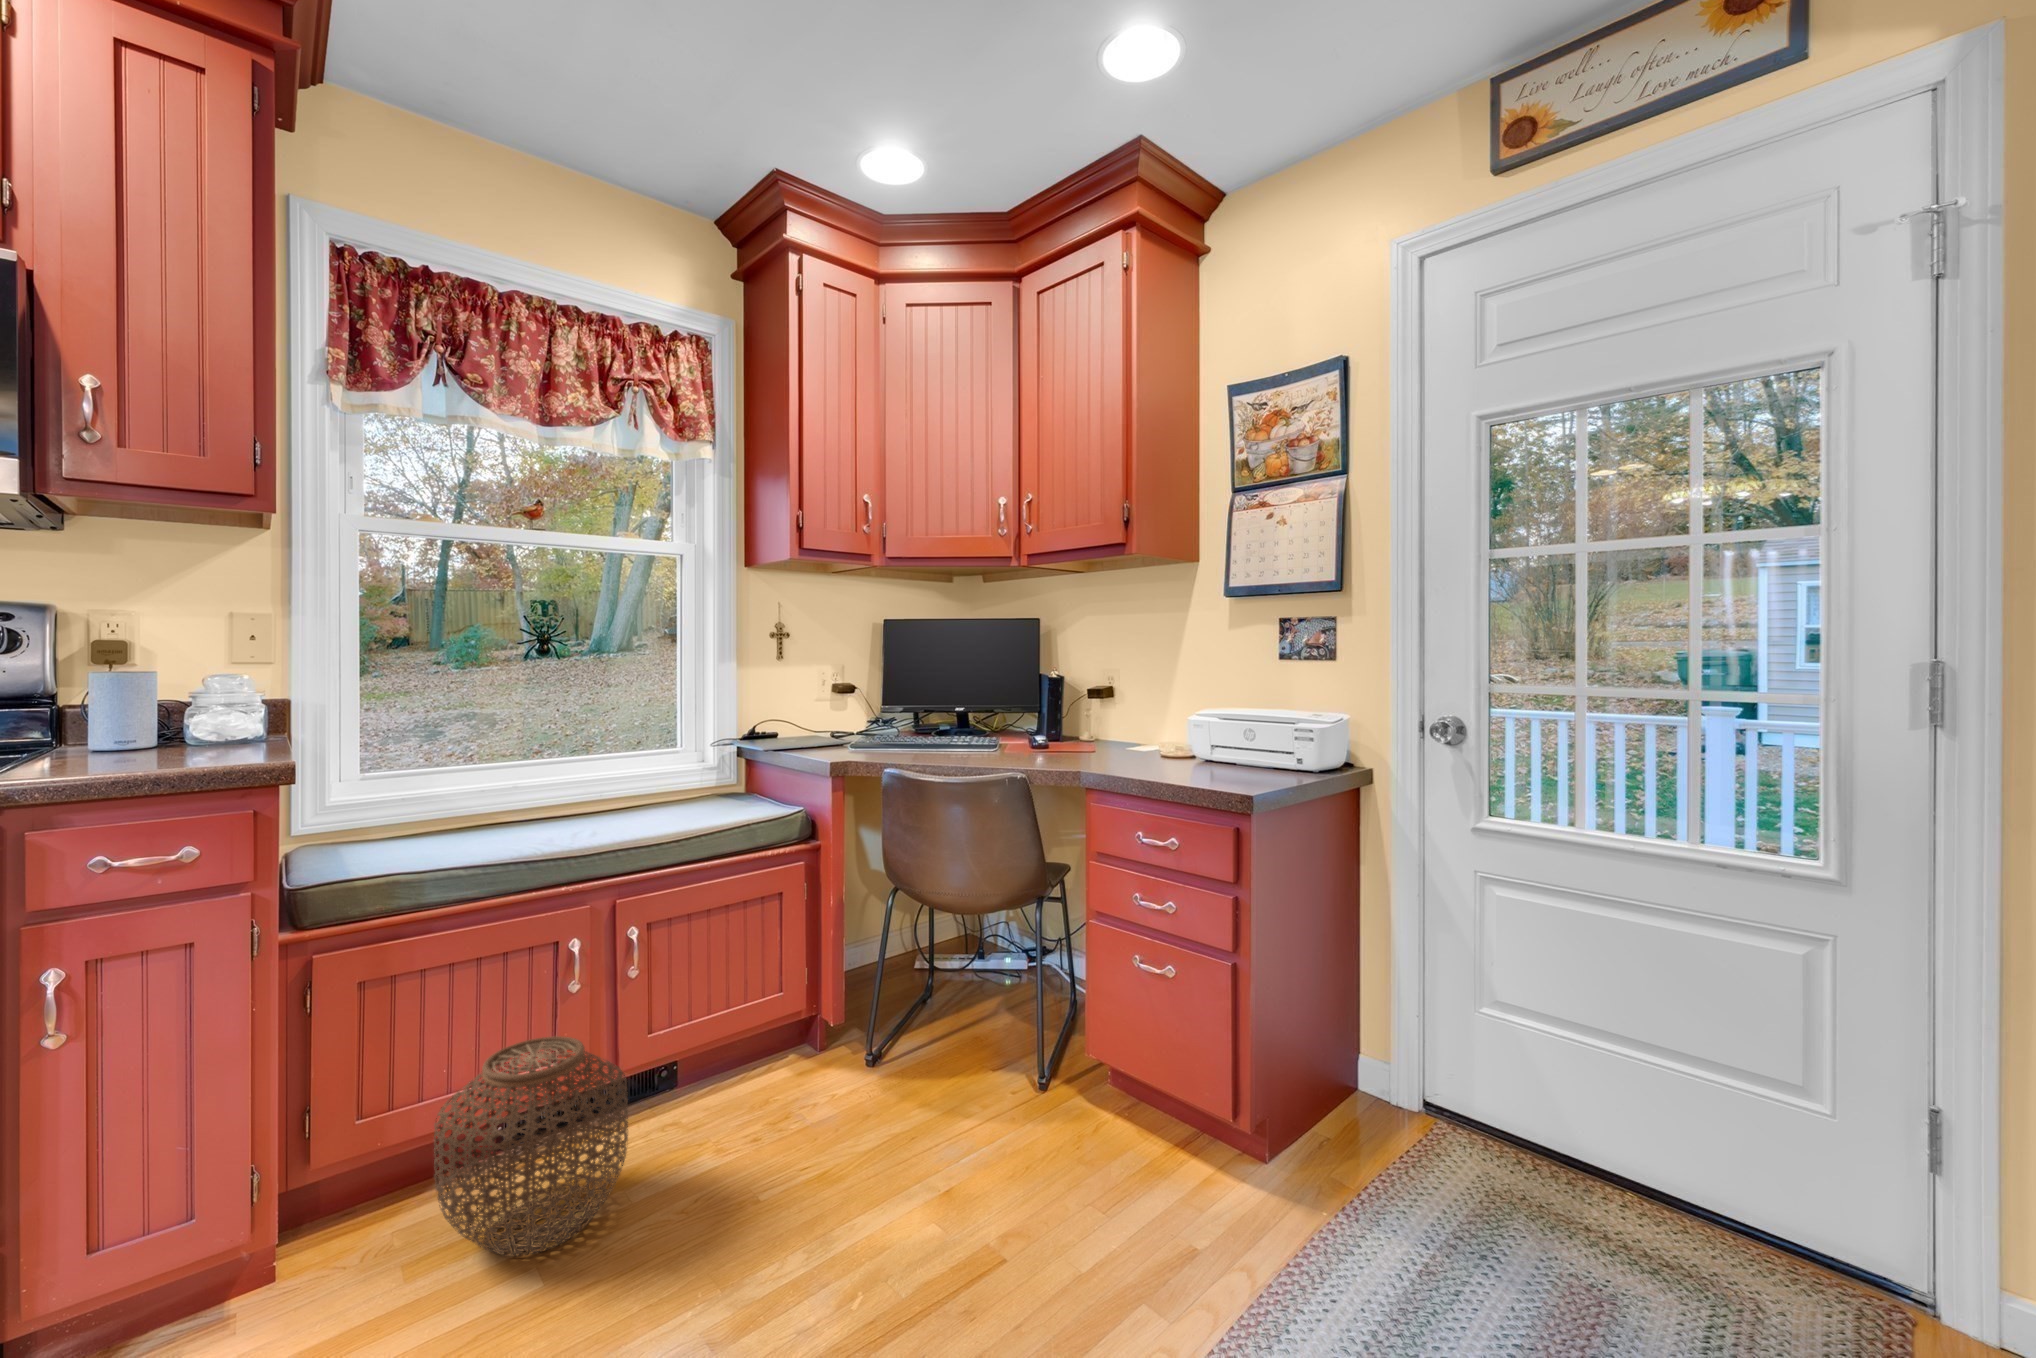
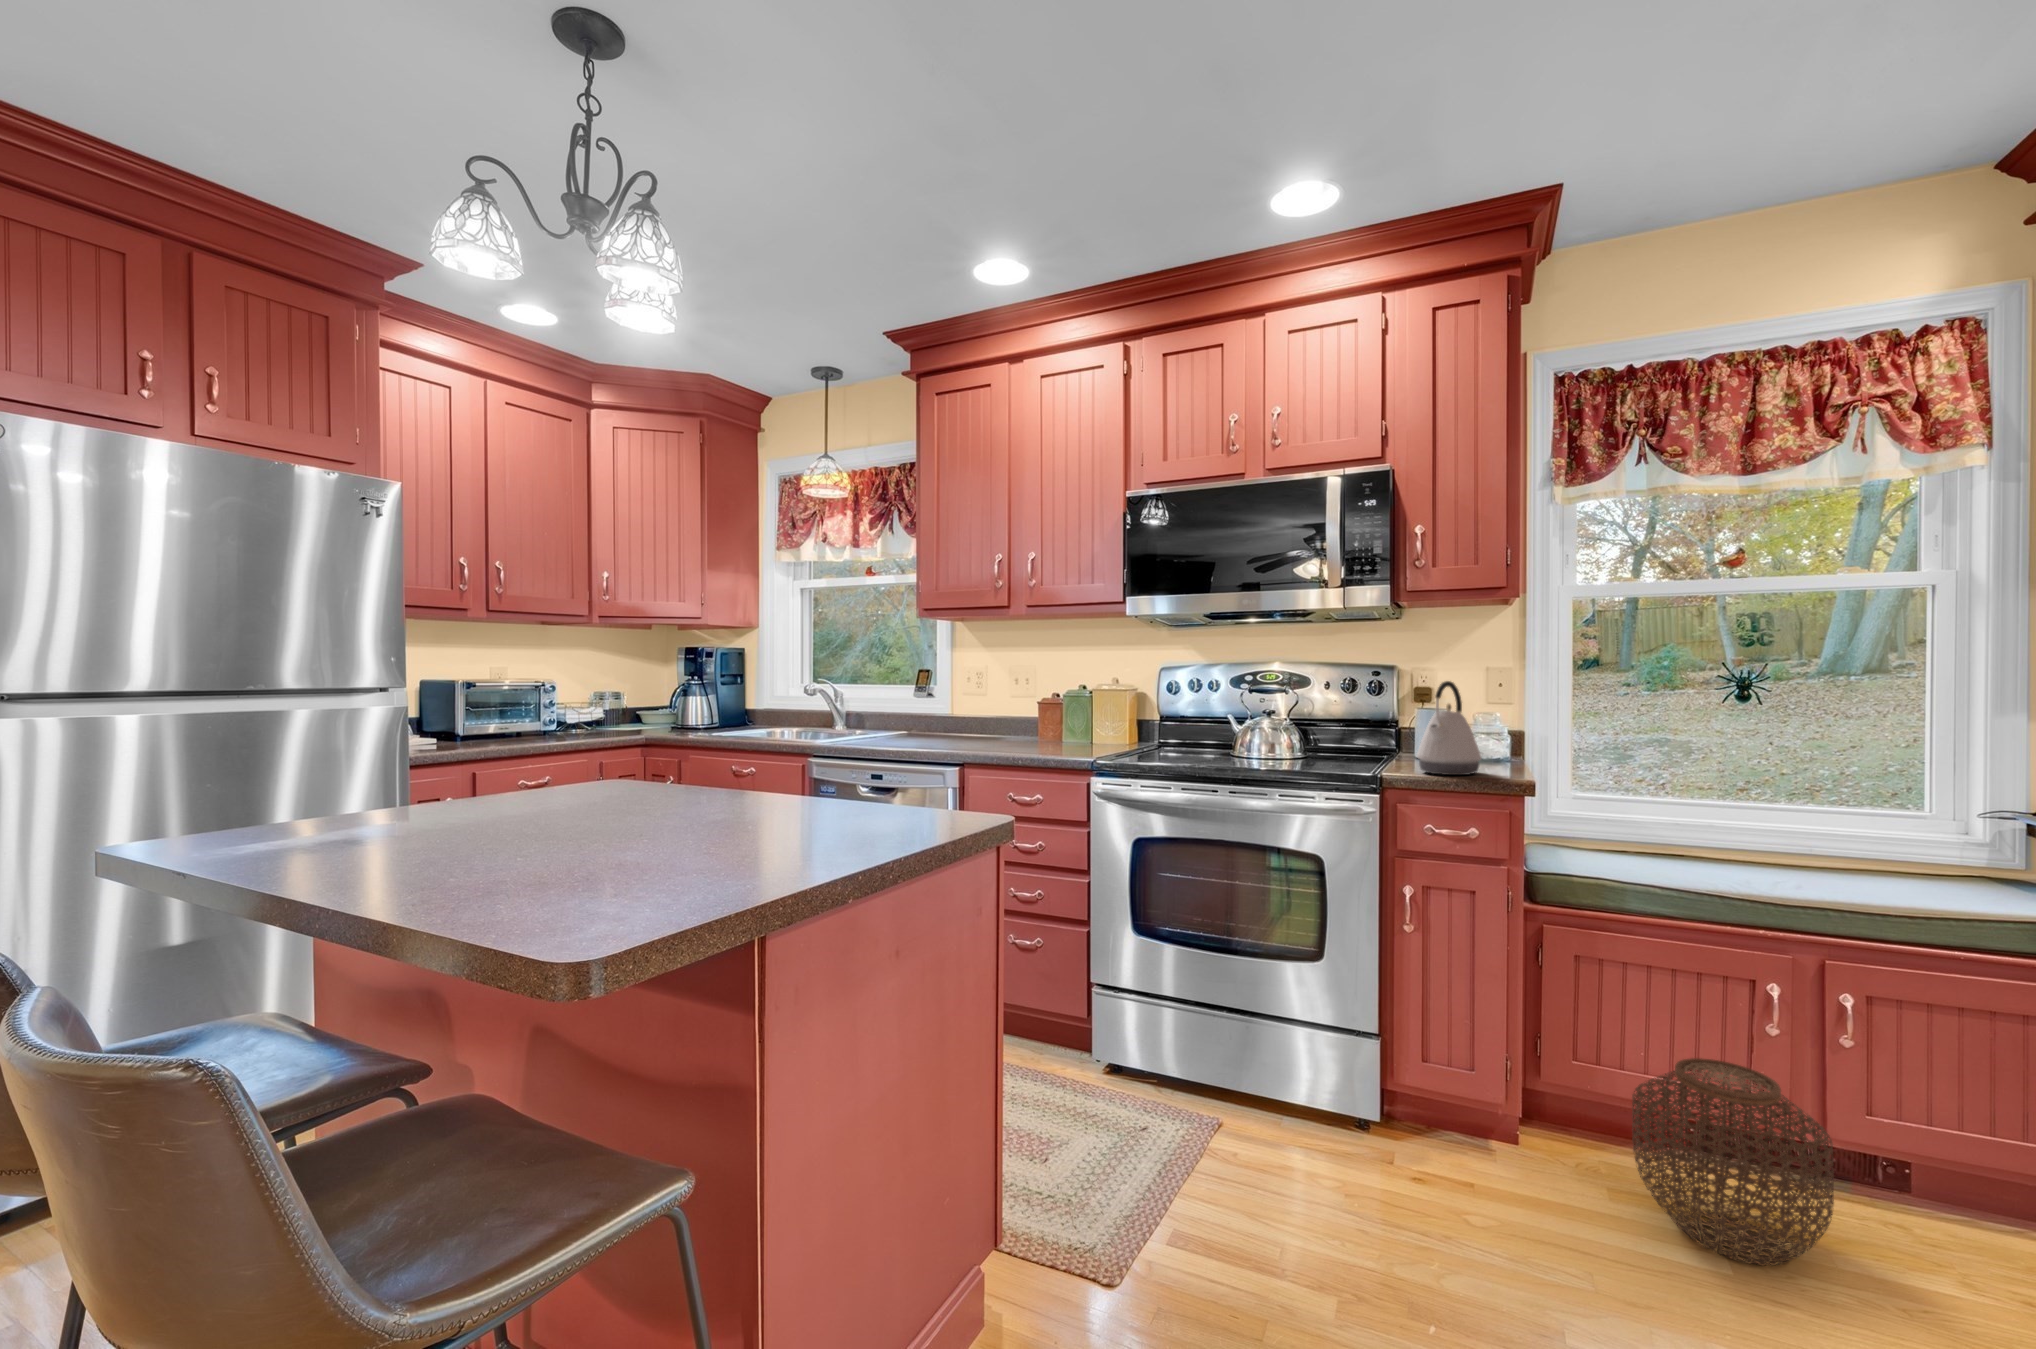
kettle: none [89,622,215,767] -> present [1417,681,1481,775]

